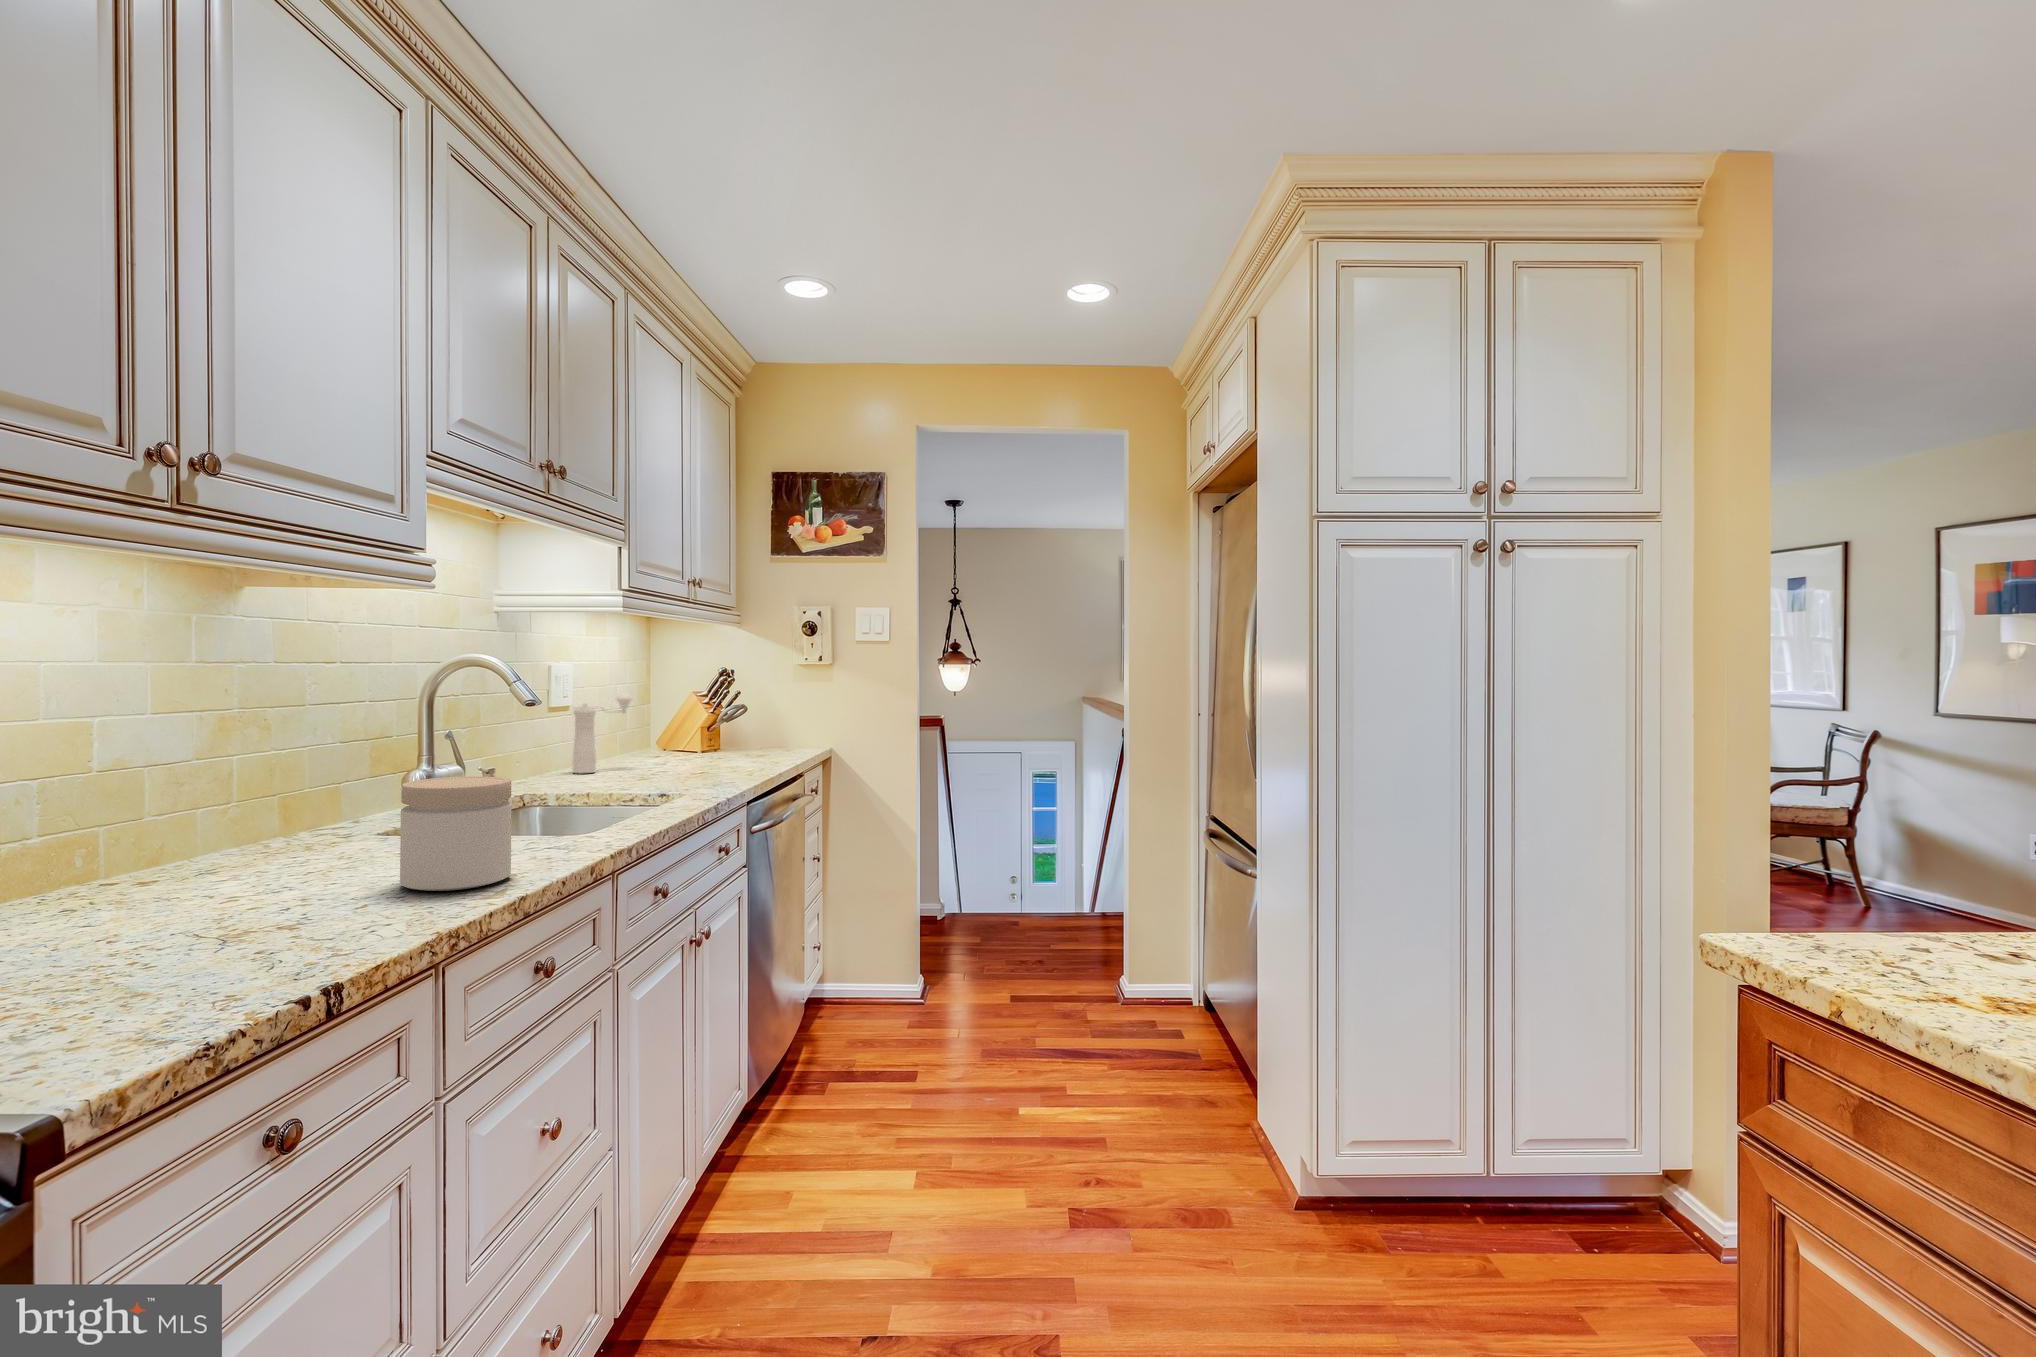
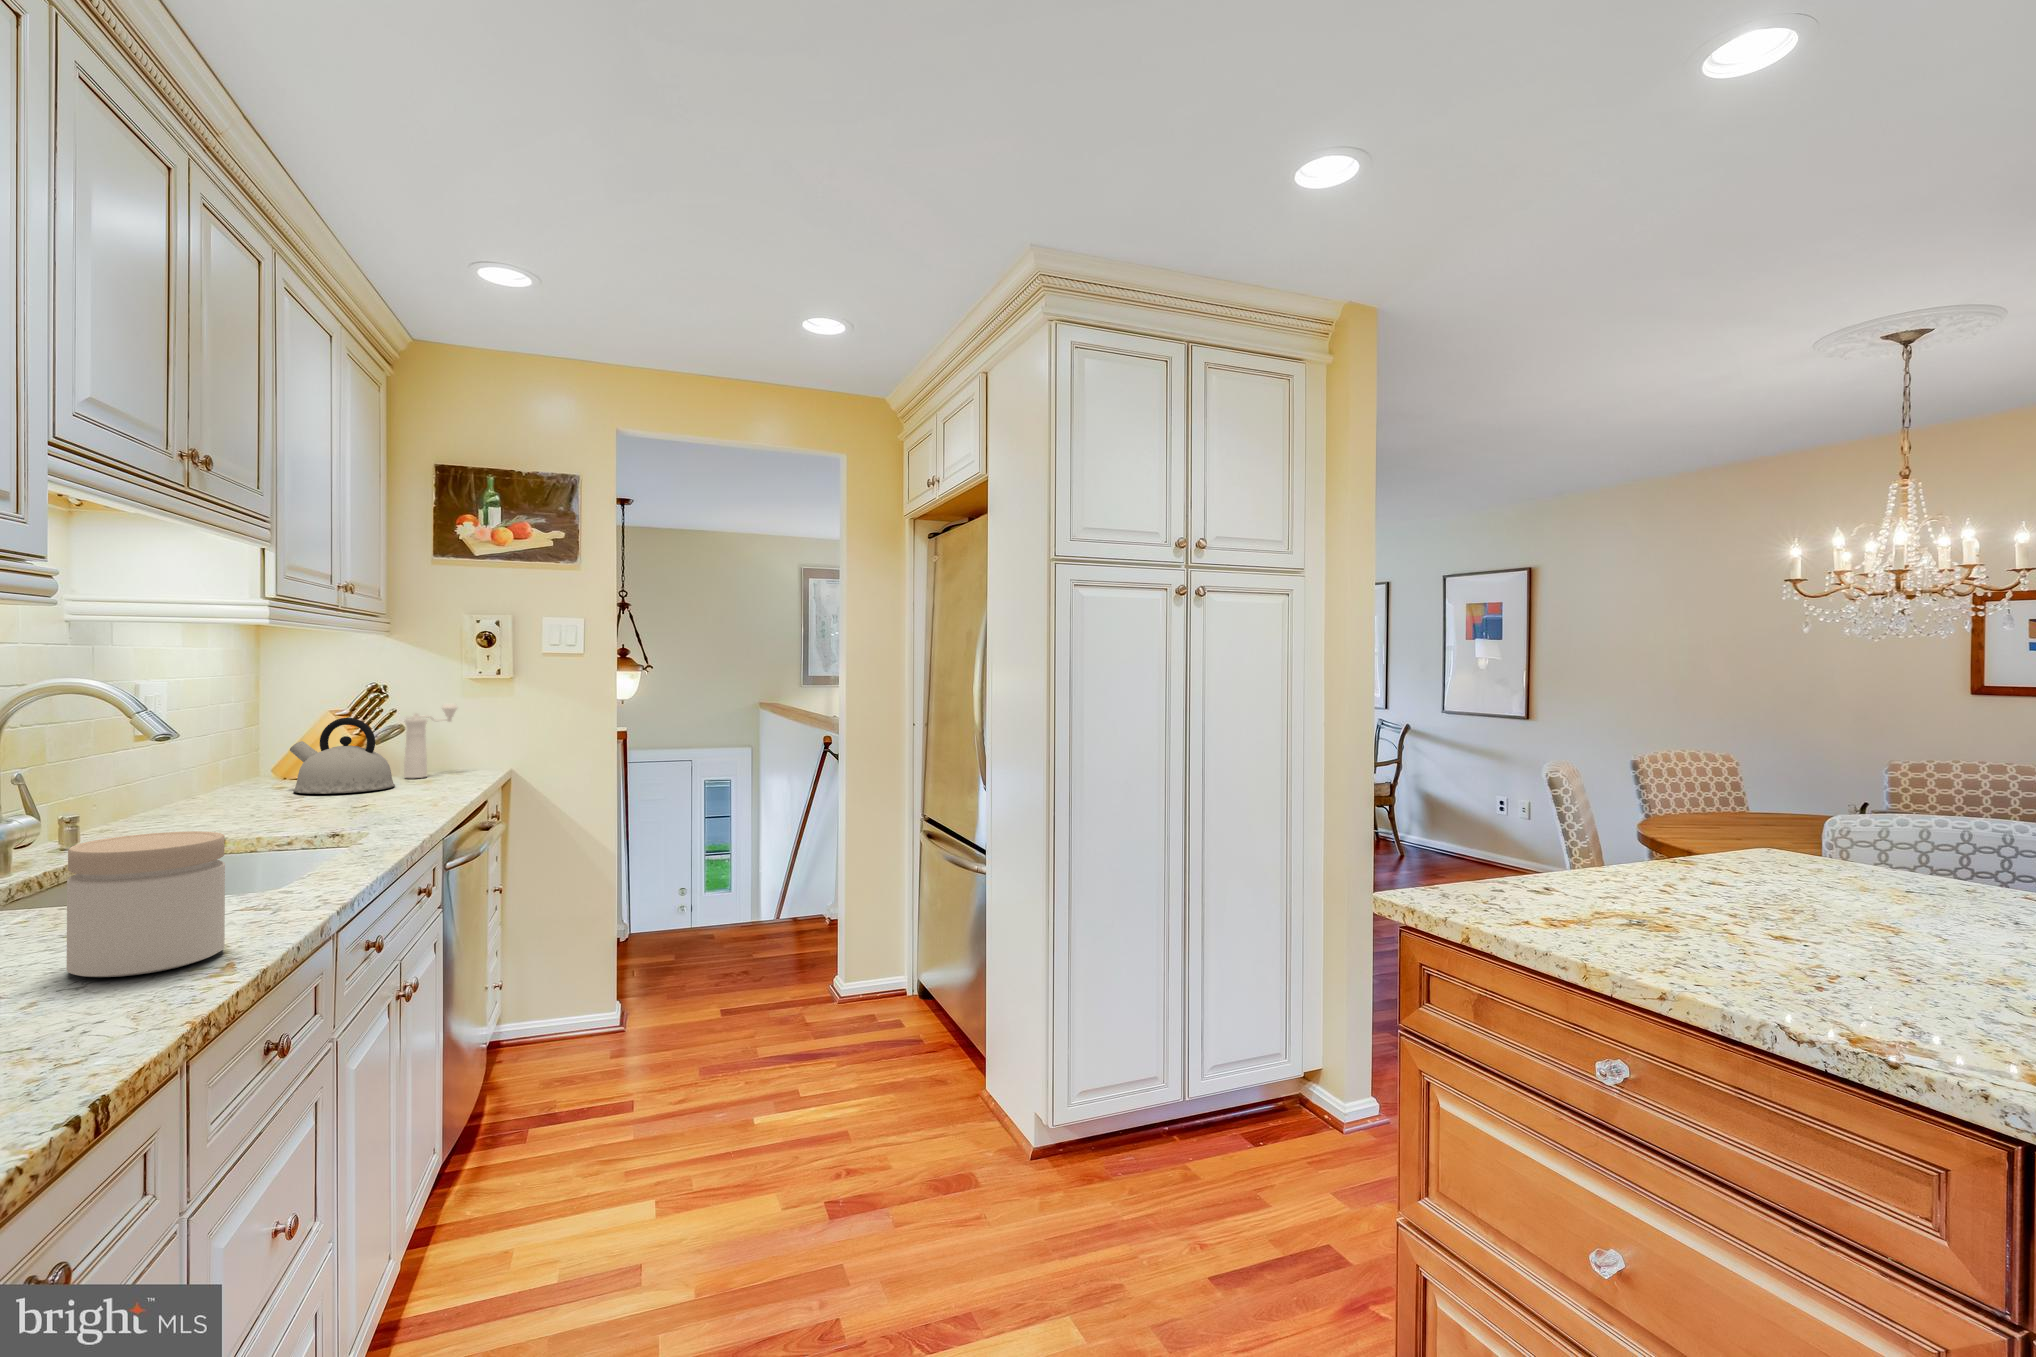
pepper mill: present [573,694,632,773] -> present [404,704,458,778]
kettle: none [656,697,732,761] -> present [290,718,395,794]

